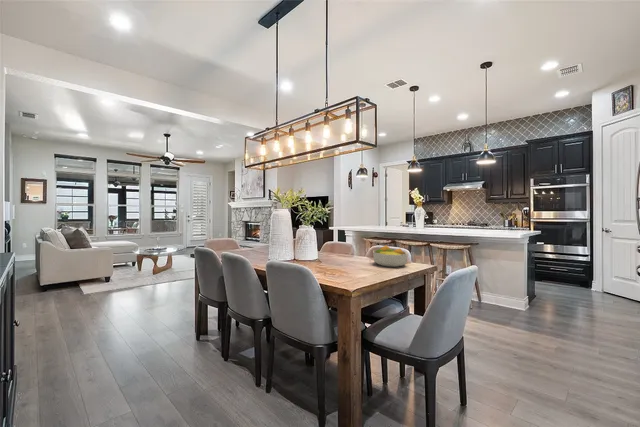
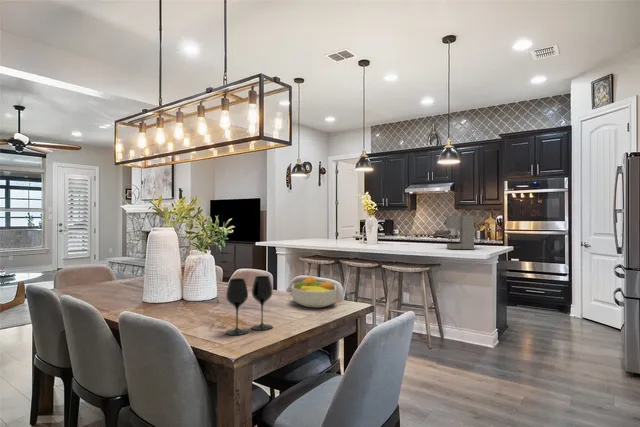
coffee maker: none [473,205,507,233] -> present [435,216,474,250]
wine glass: none [335,240,367,280] -> present [226,276,273,335]

